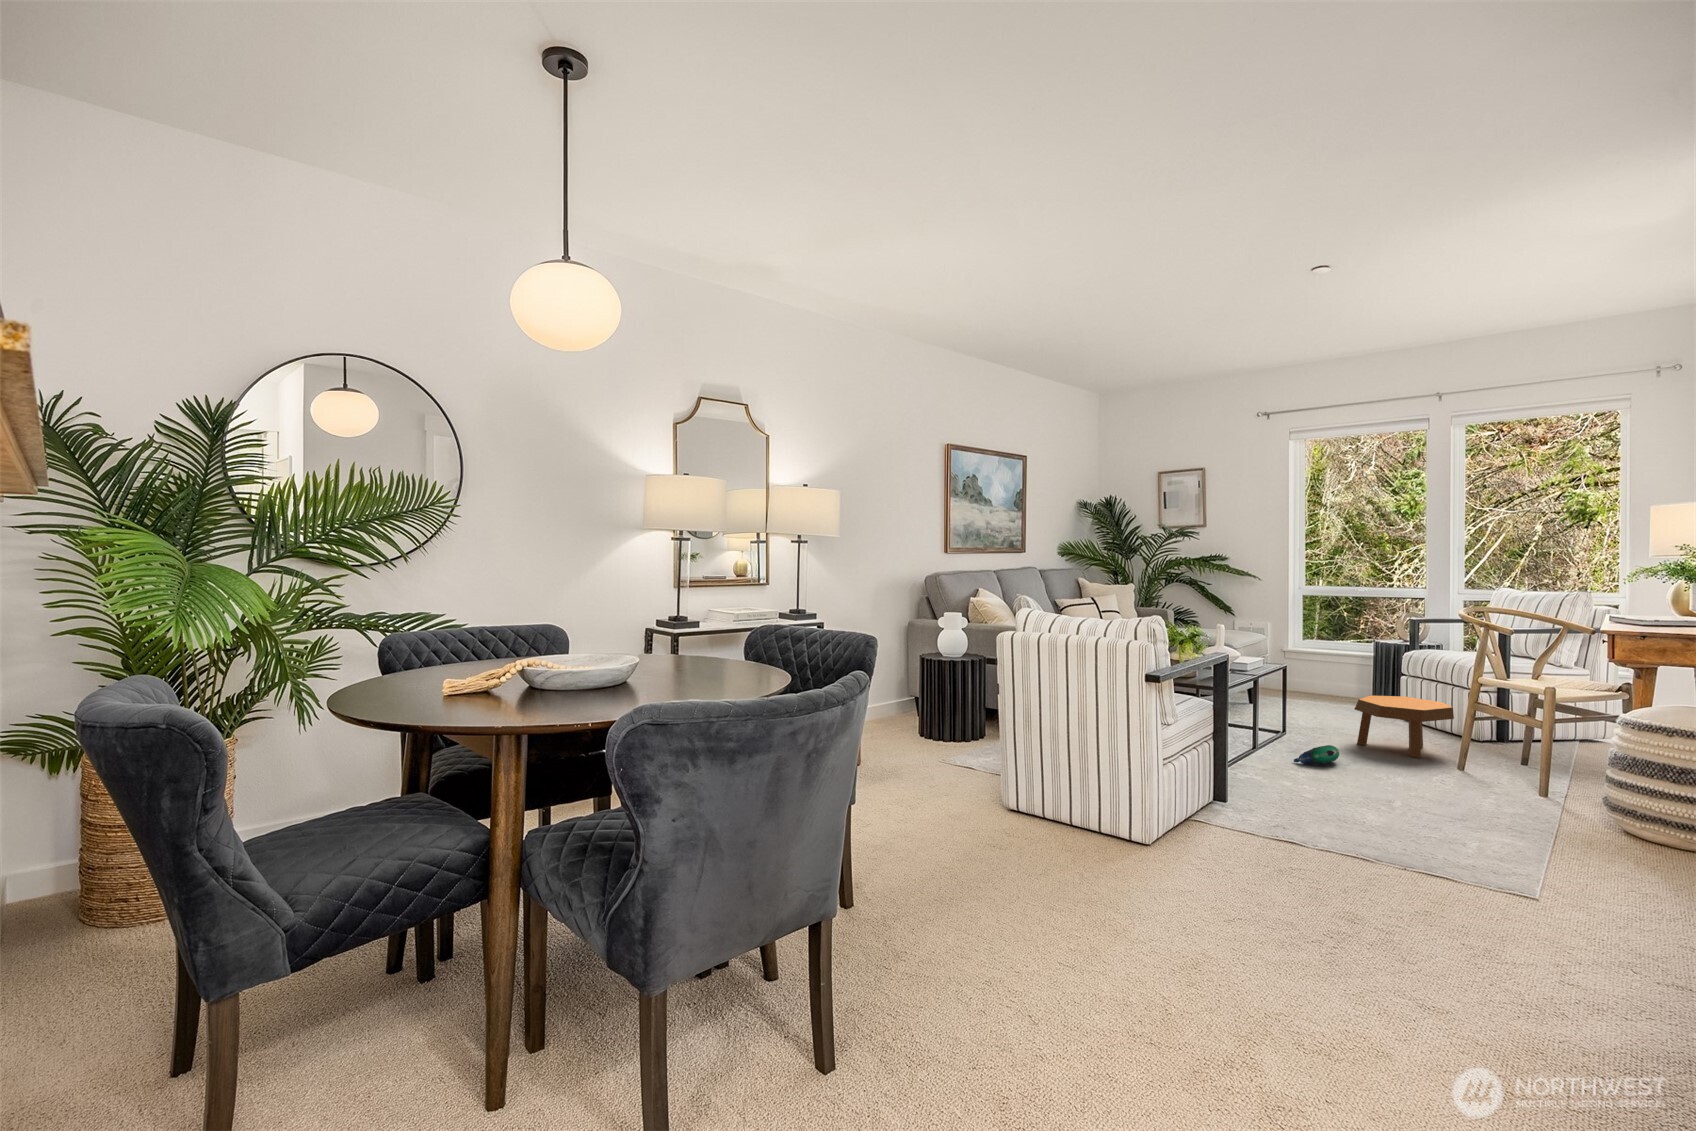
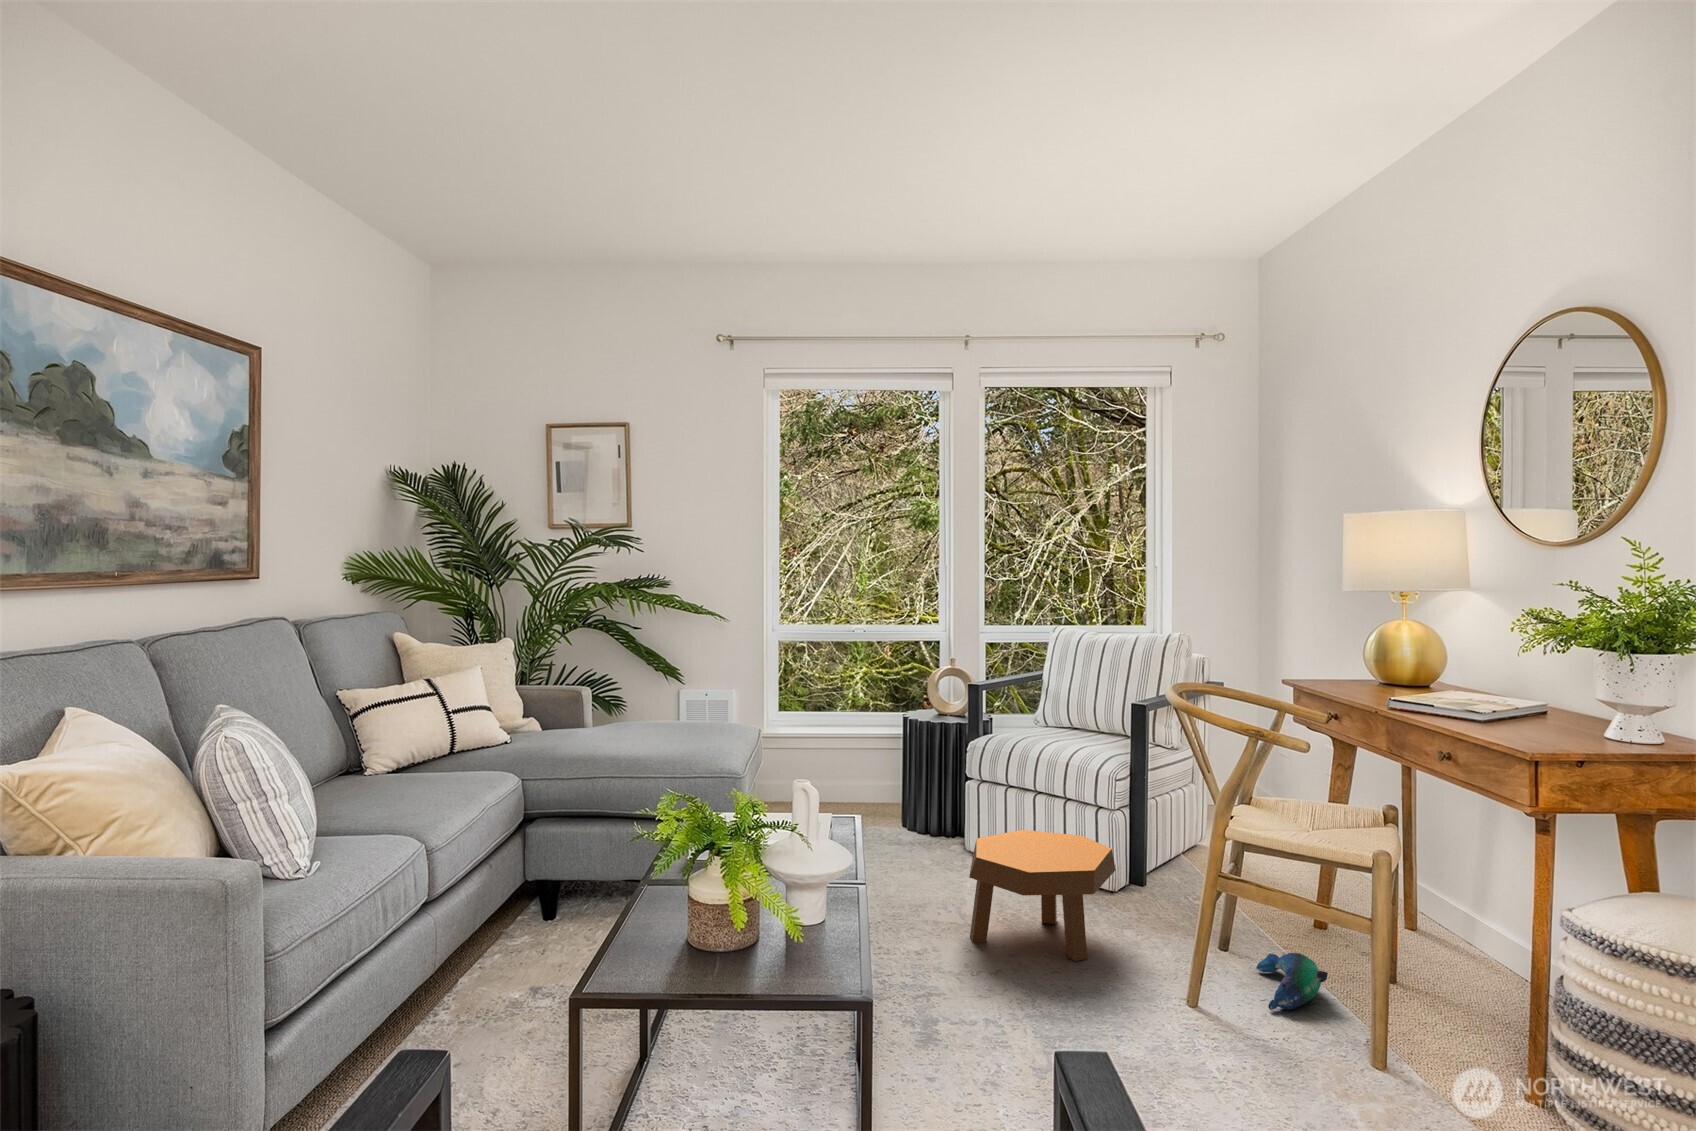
plush toy: present [1294,745,1339,765] -> present [1256,953,1328,1010]

